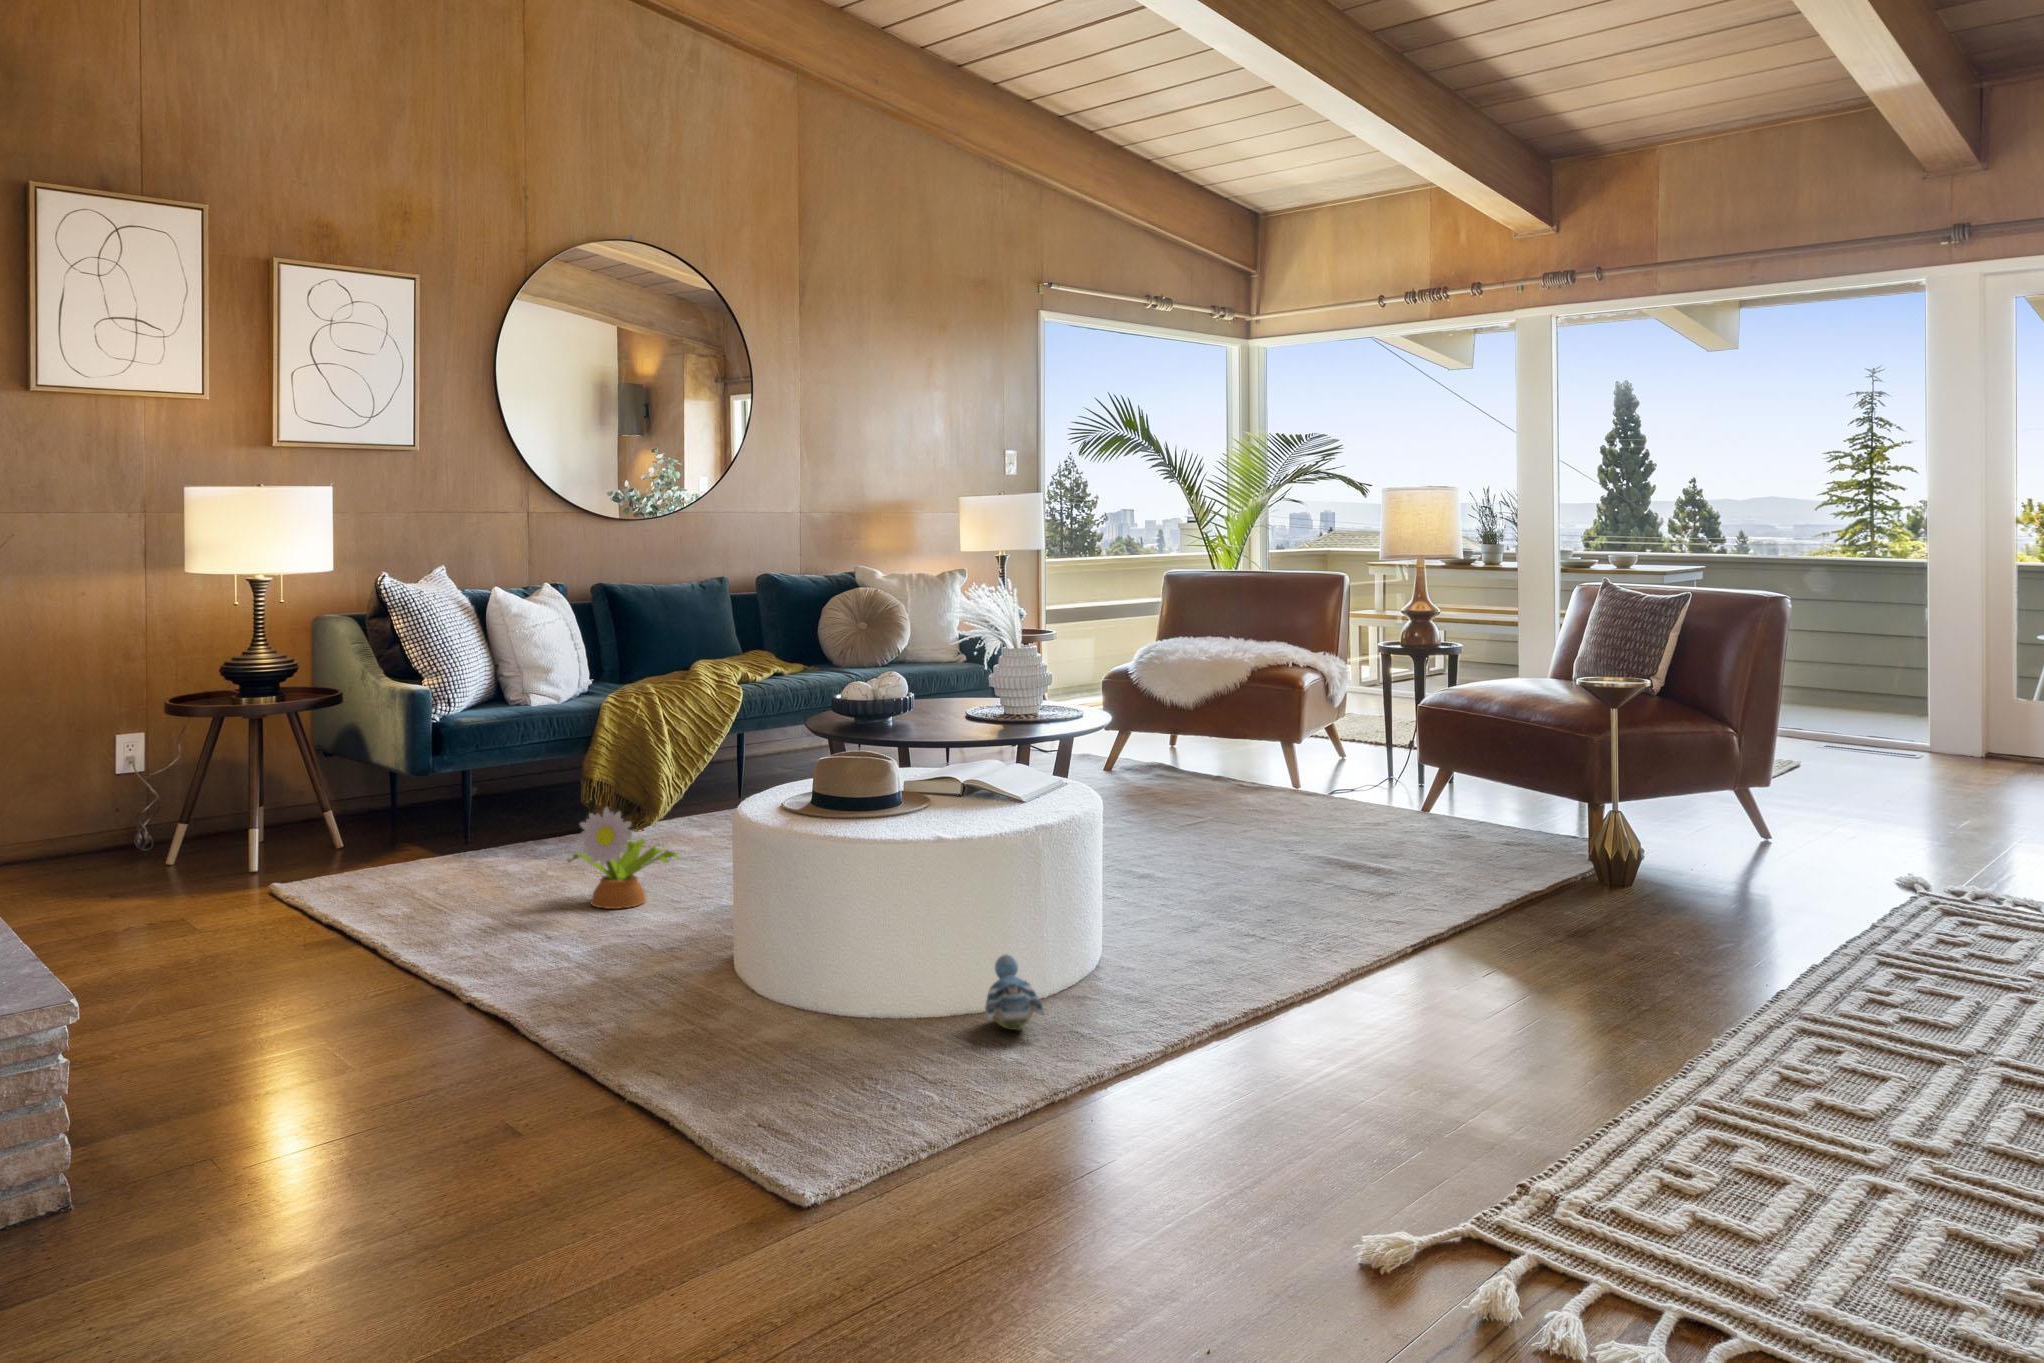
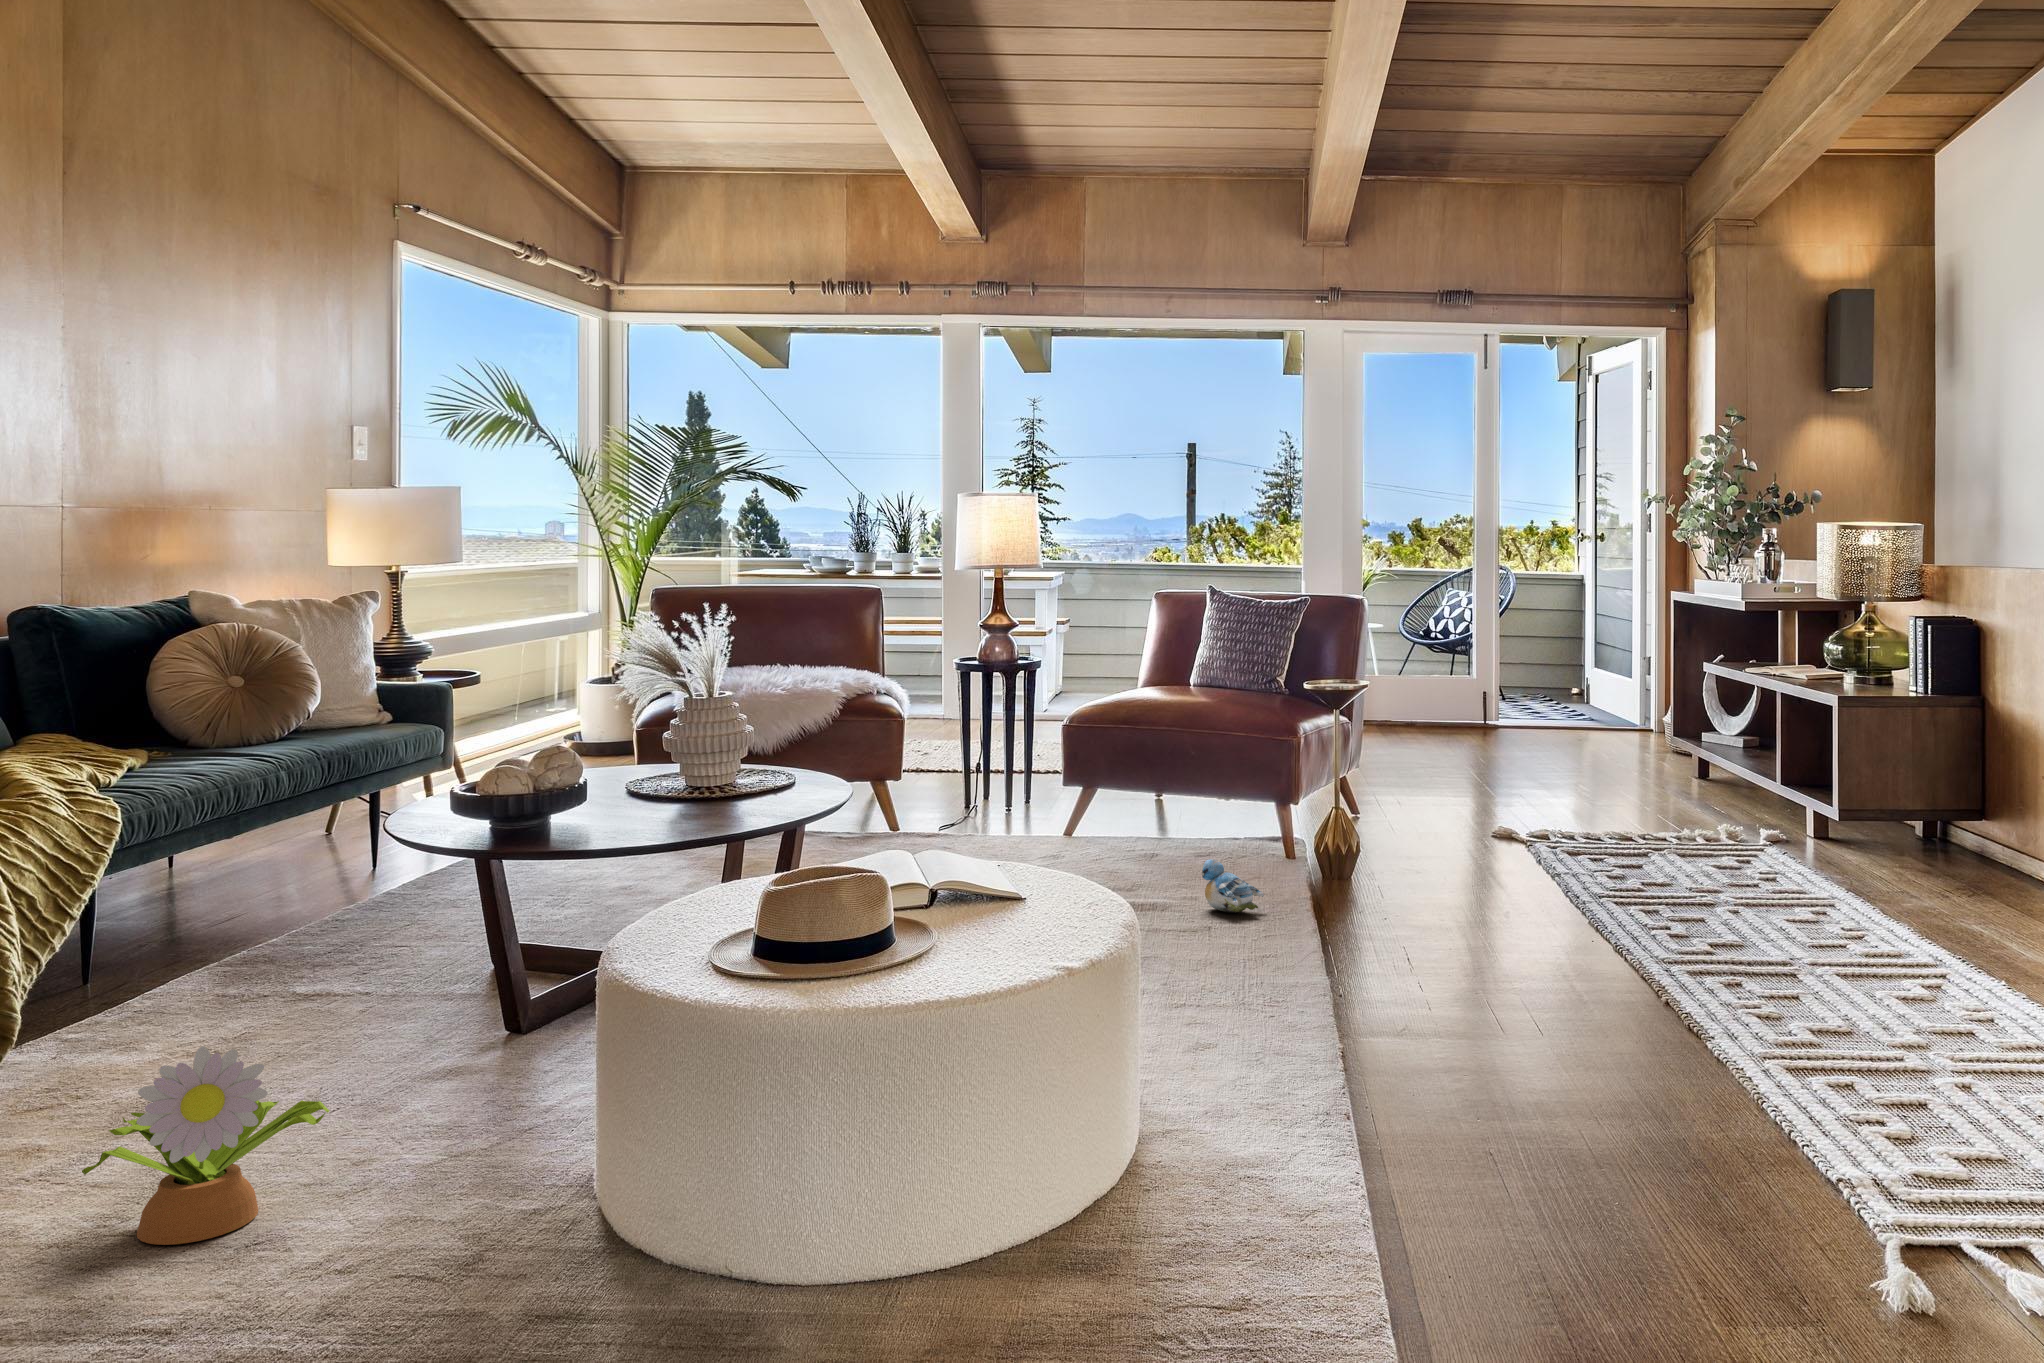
plush toy: present [985,954,1045,1030] -> present [1202,859,1264,912]

